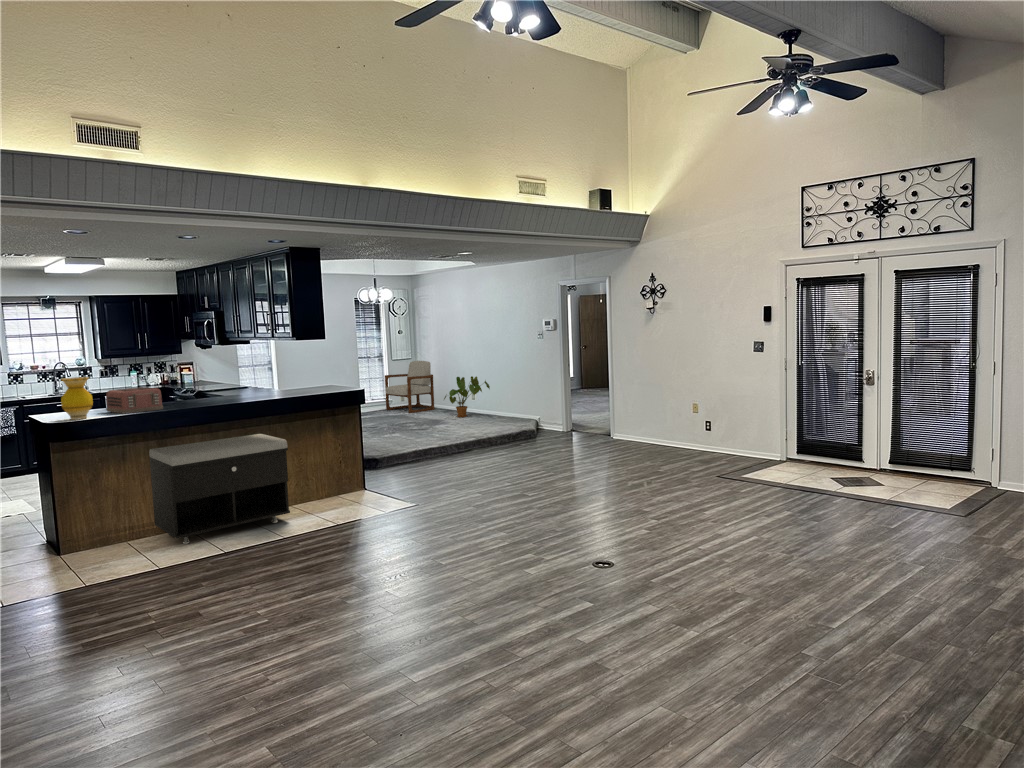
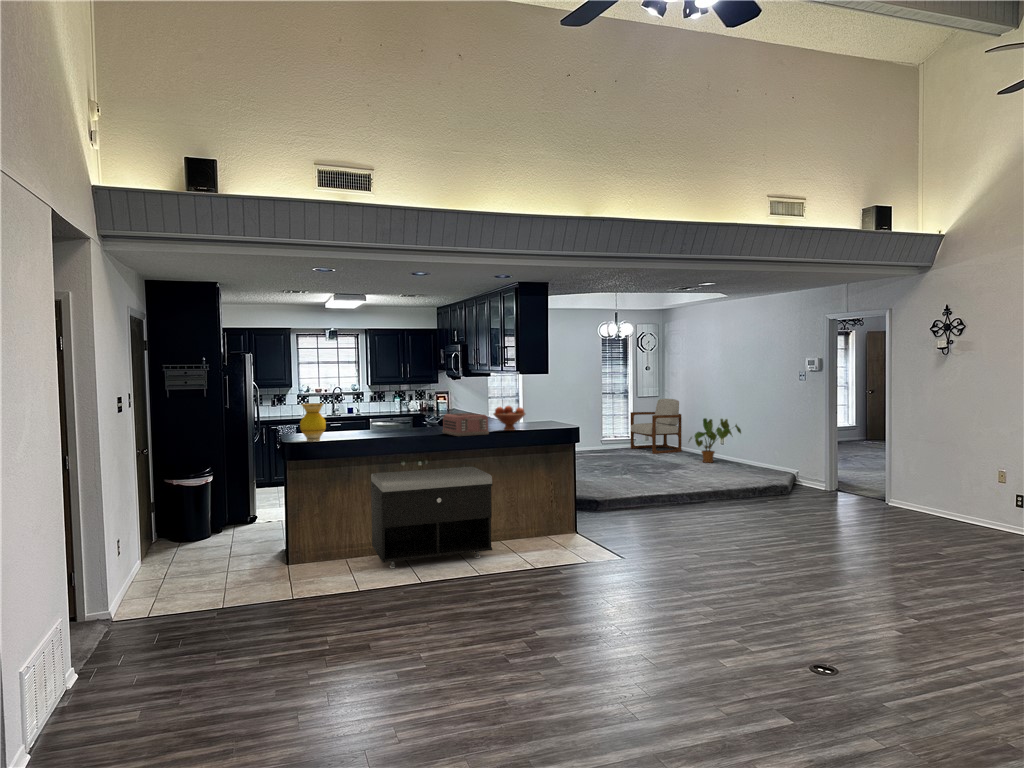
fruit bowl: none [276,371,310,396] -> present [493,406,525,431]
toaster: present [106,387,163,414] -> present [443,413,489,436]

